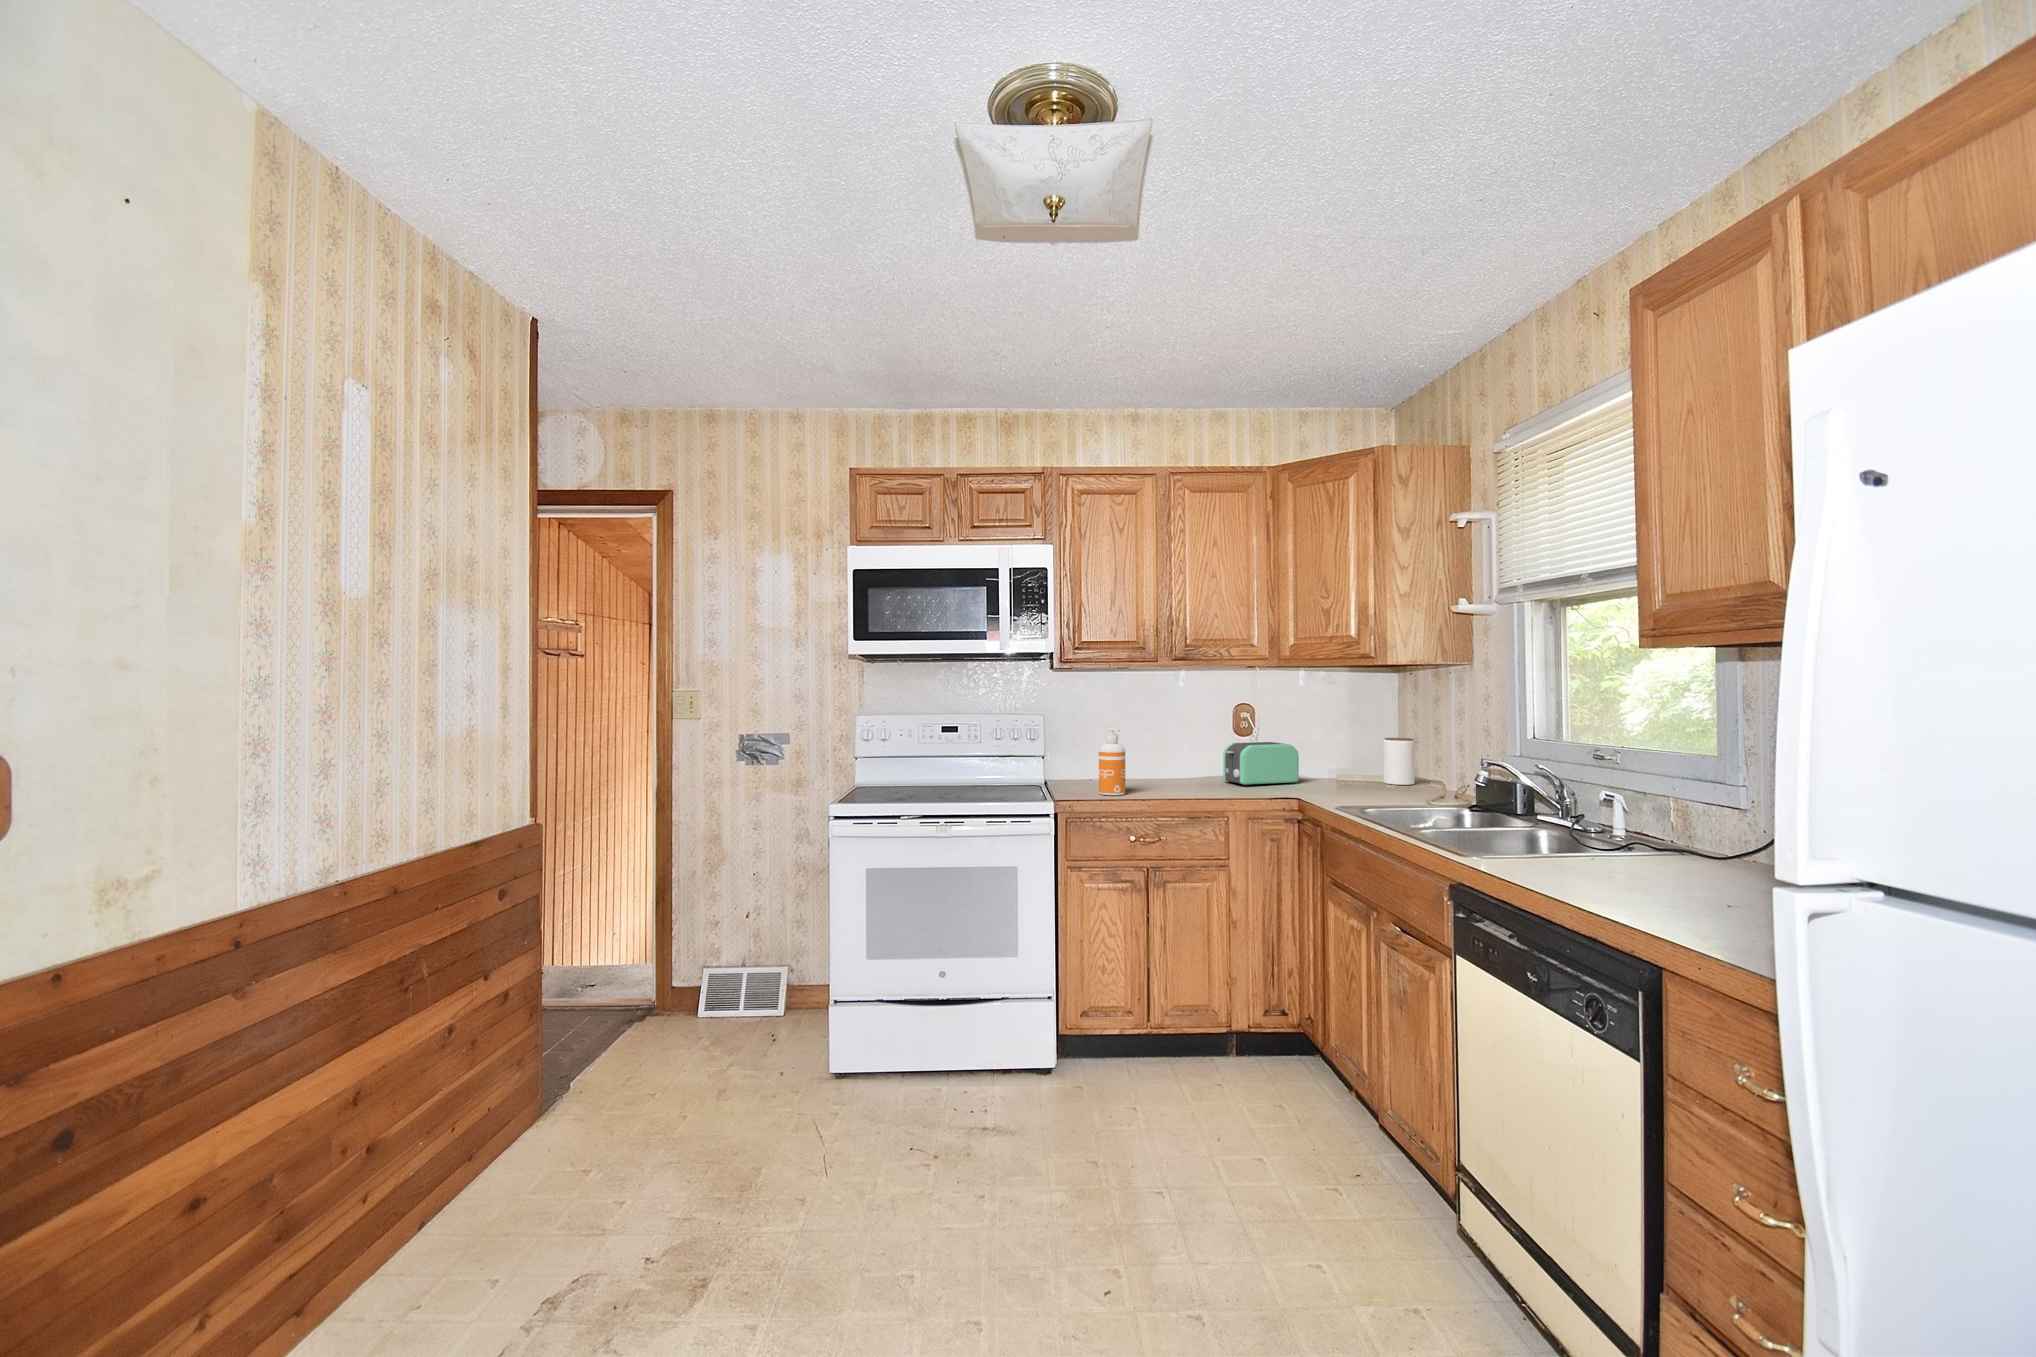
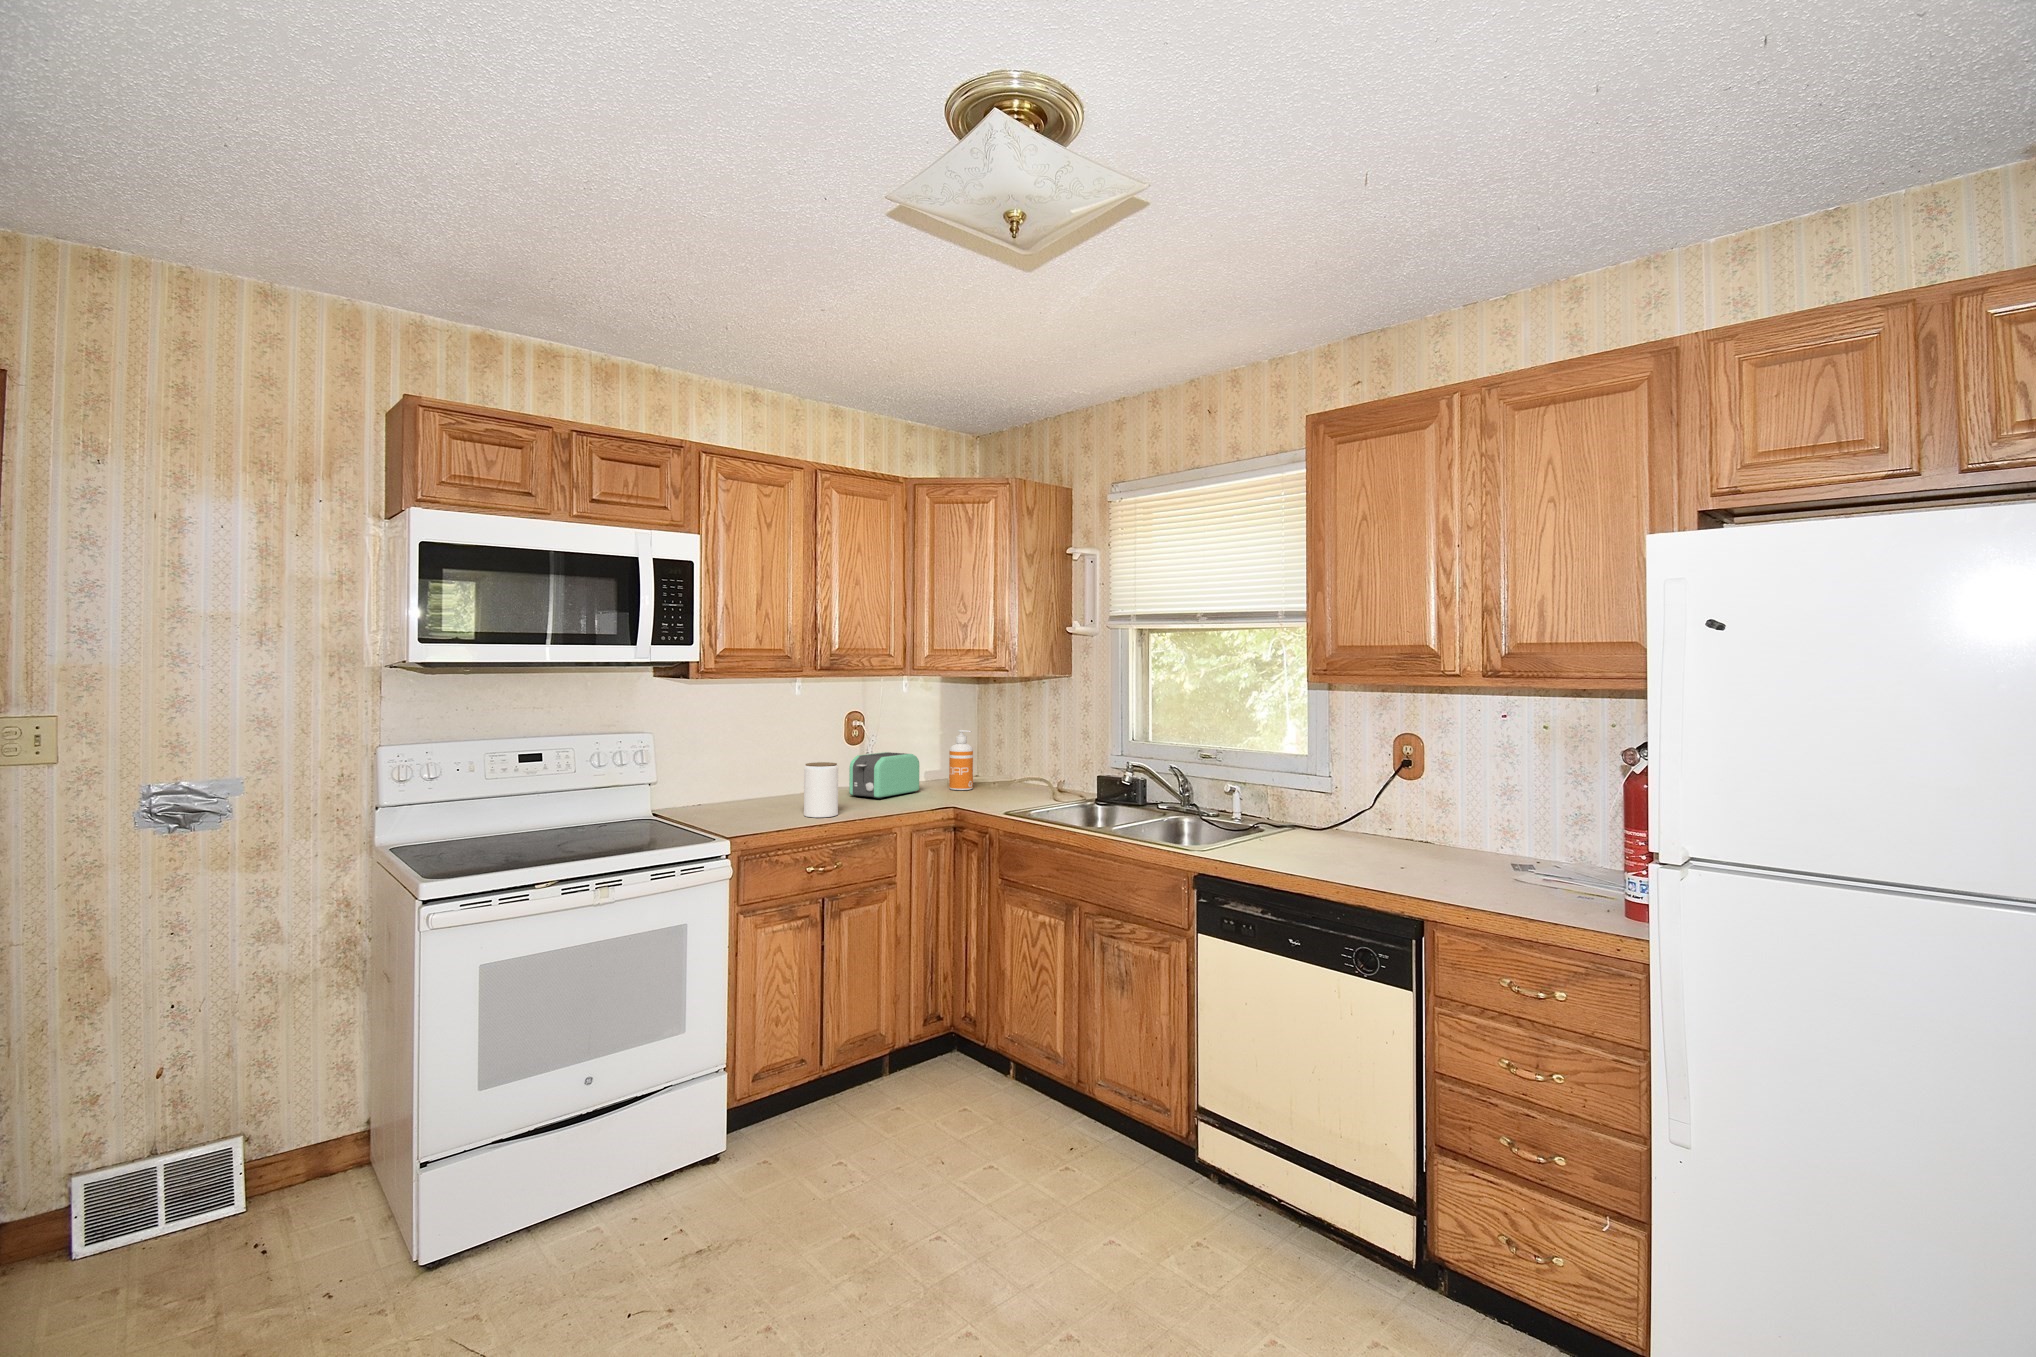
soap dispenser: present [1099,728,1125,795] -> present [949,730,973,790]
jar: present [1383,738,1415,785] -> present [804,762,838,817]

